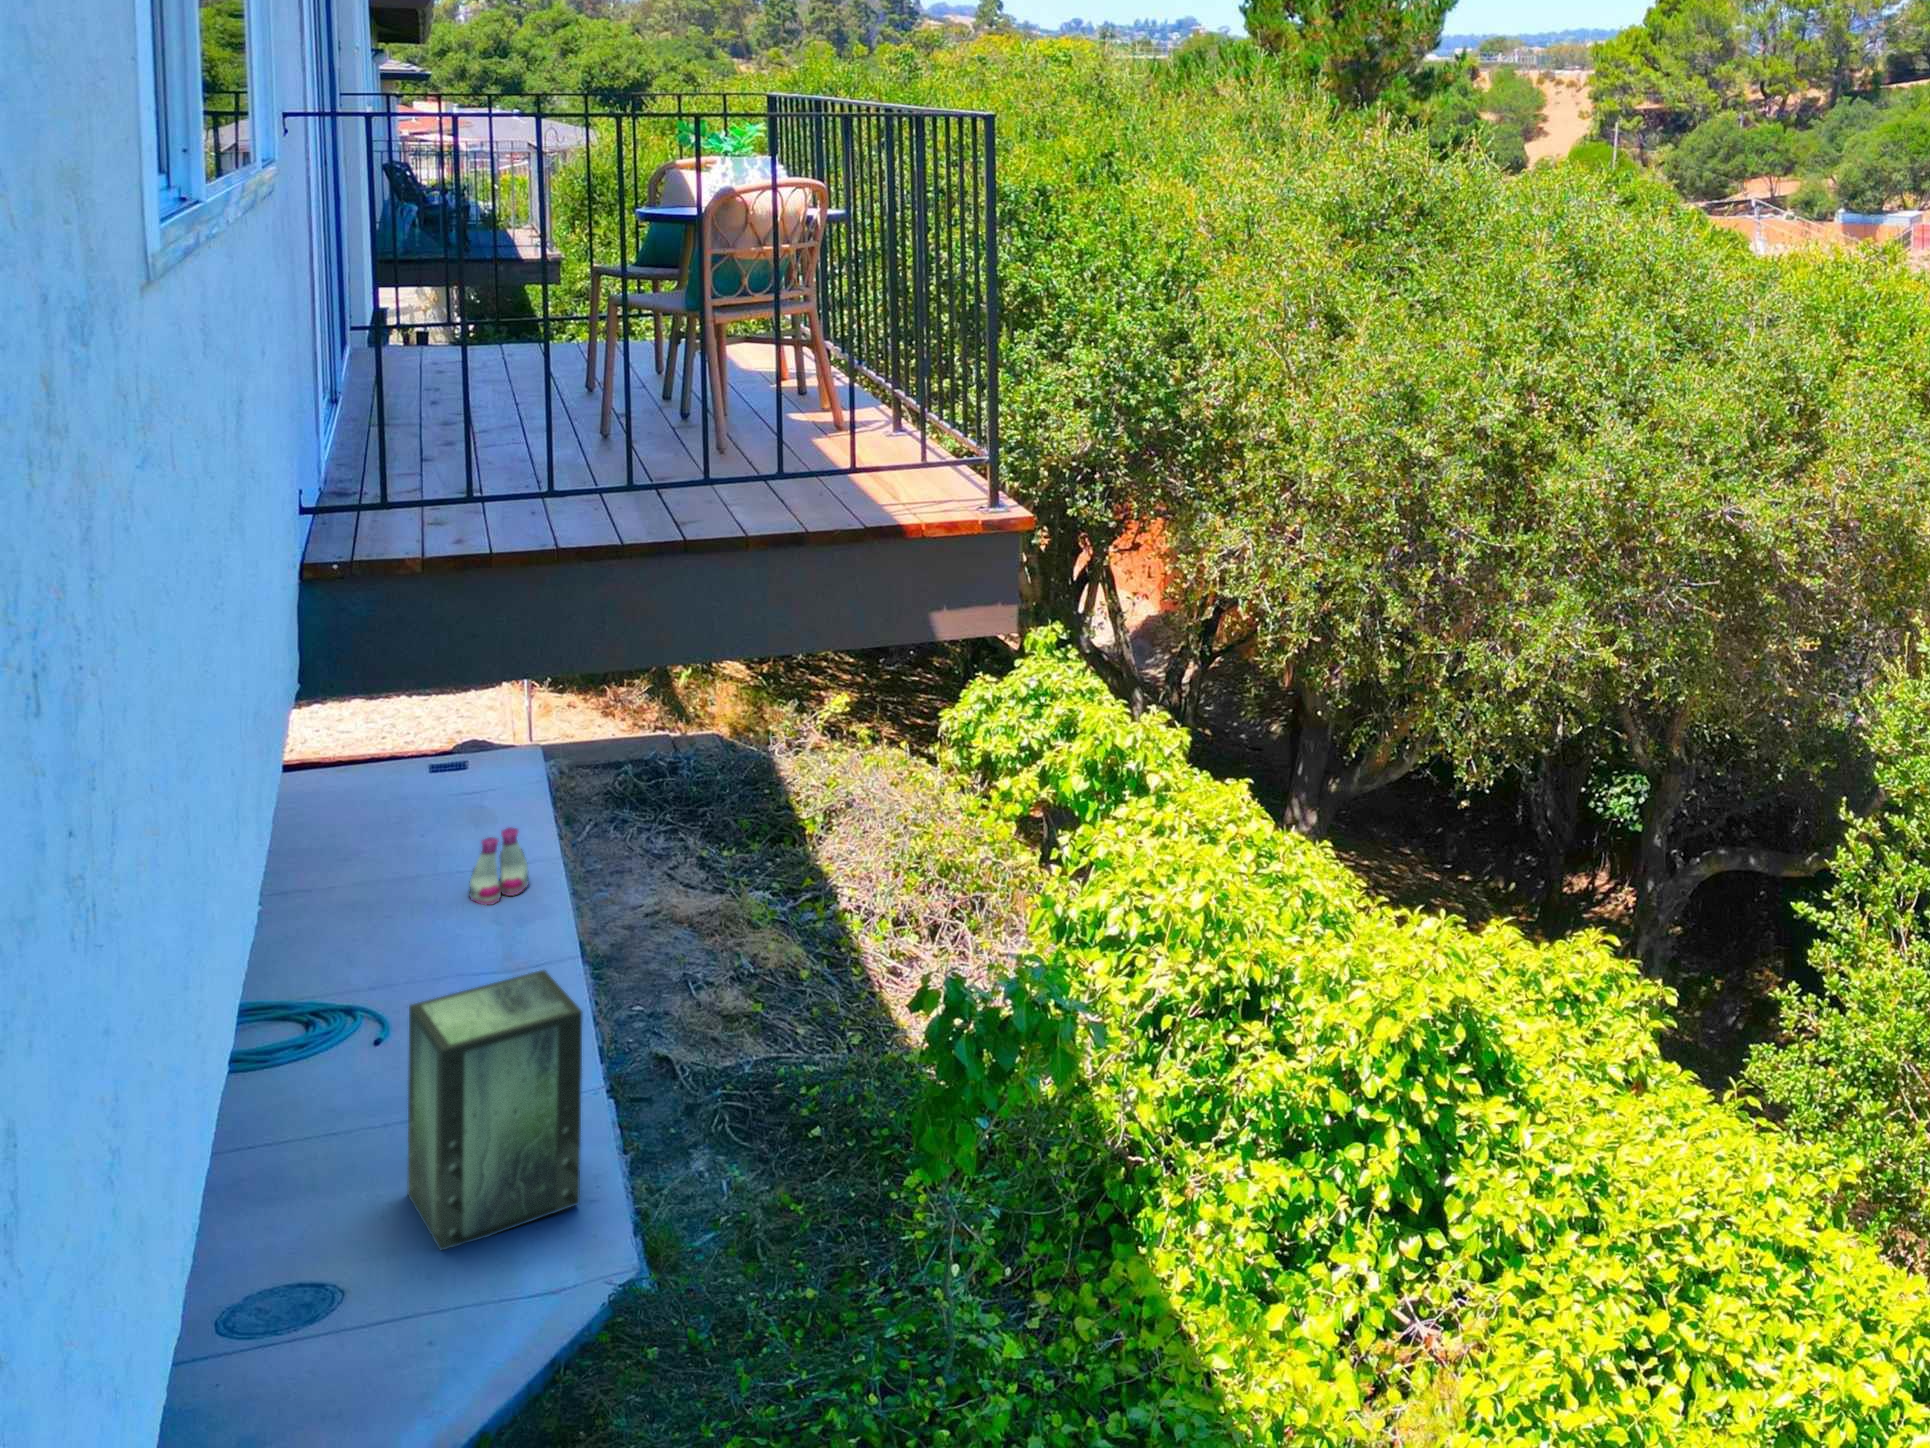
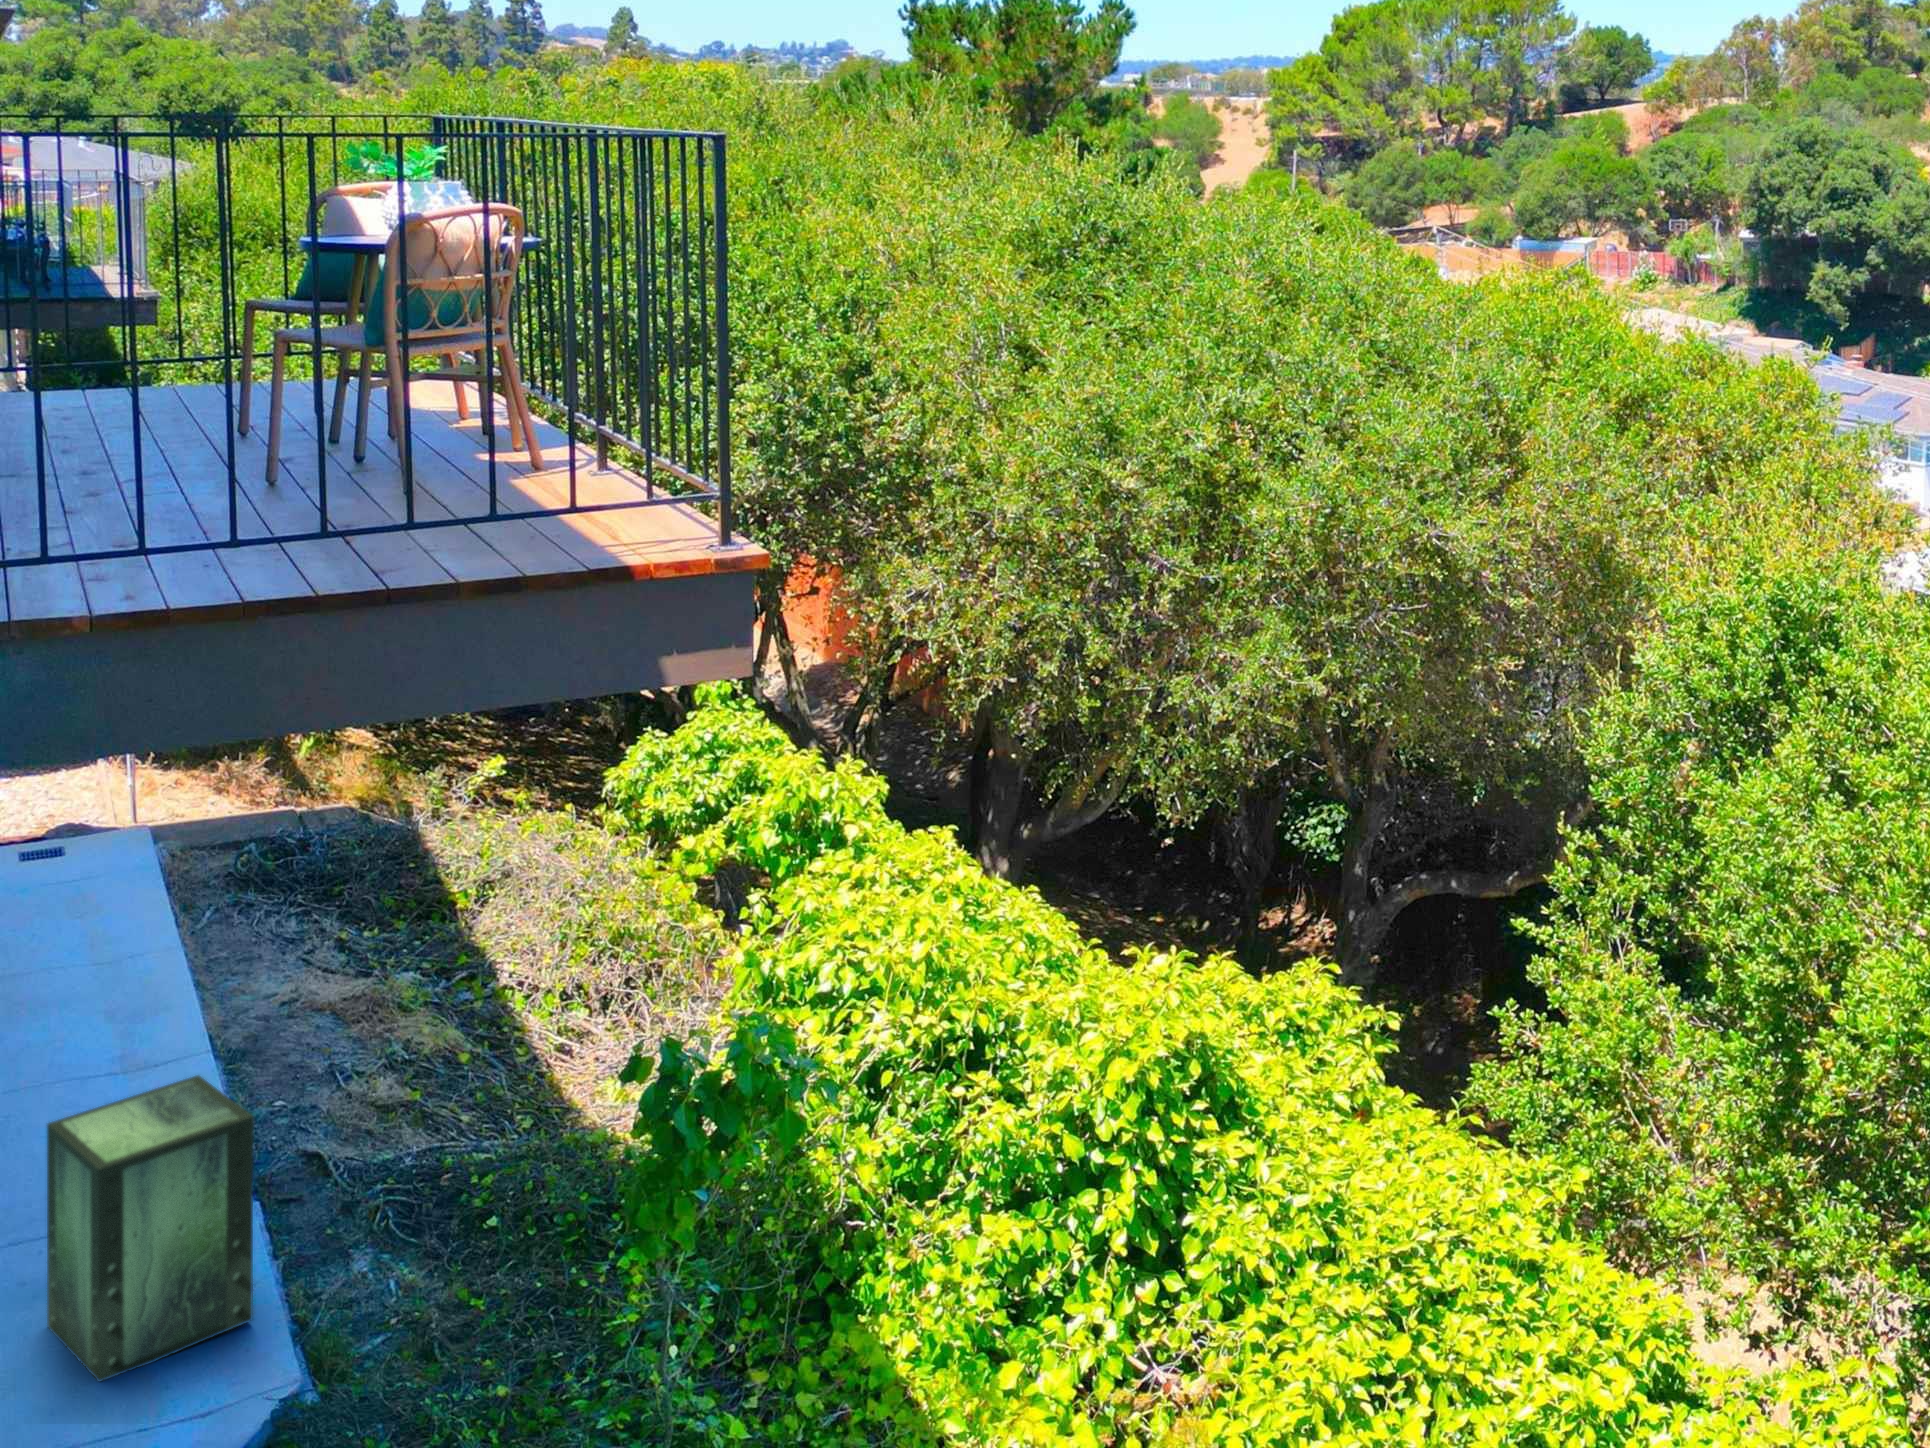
boots: present [469,828,529,905] -> none [51,918,123,1007]

